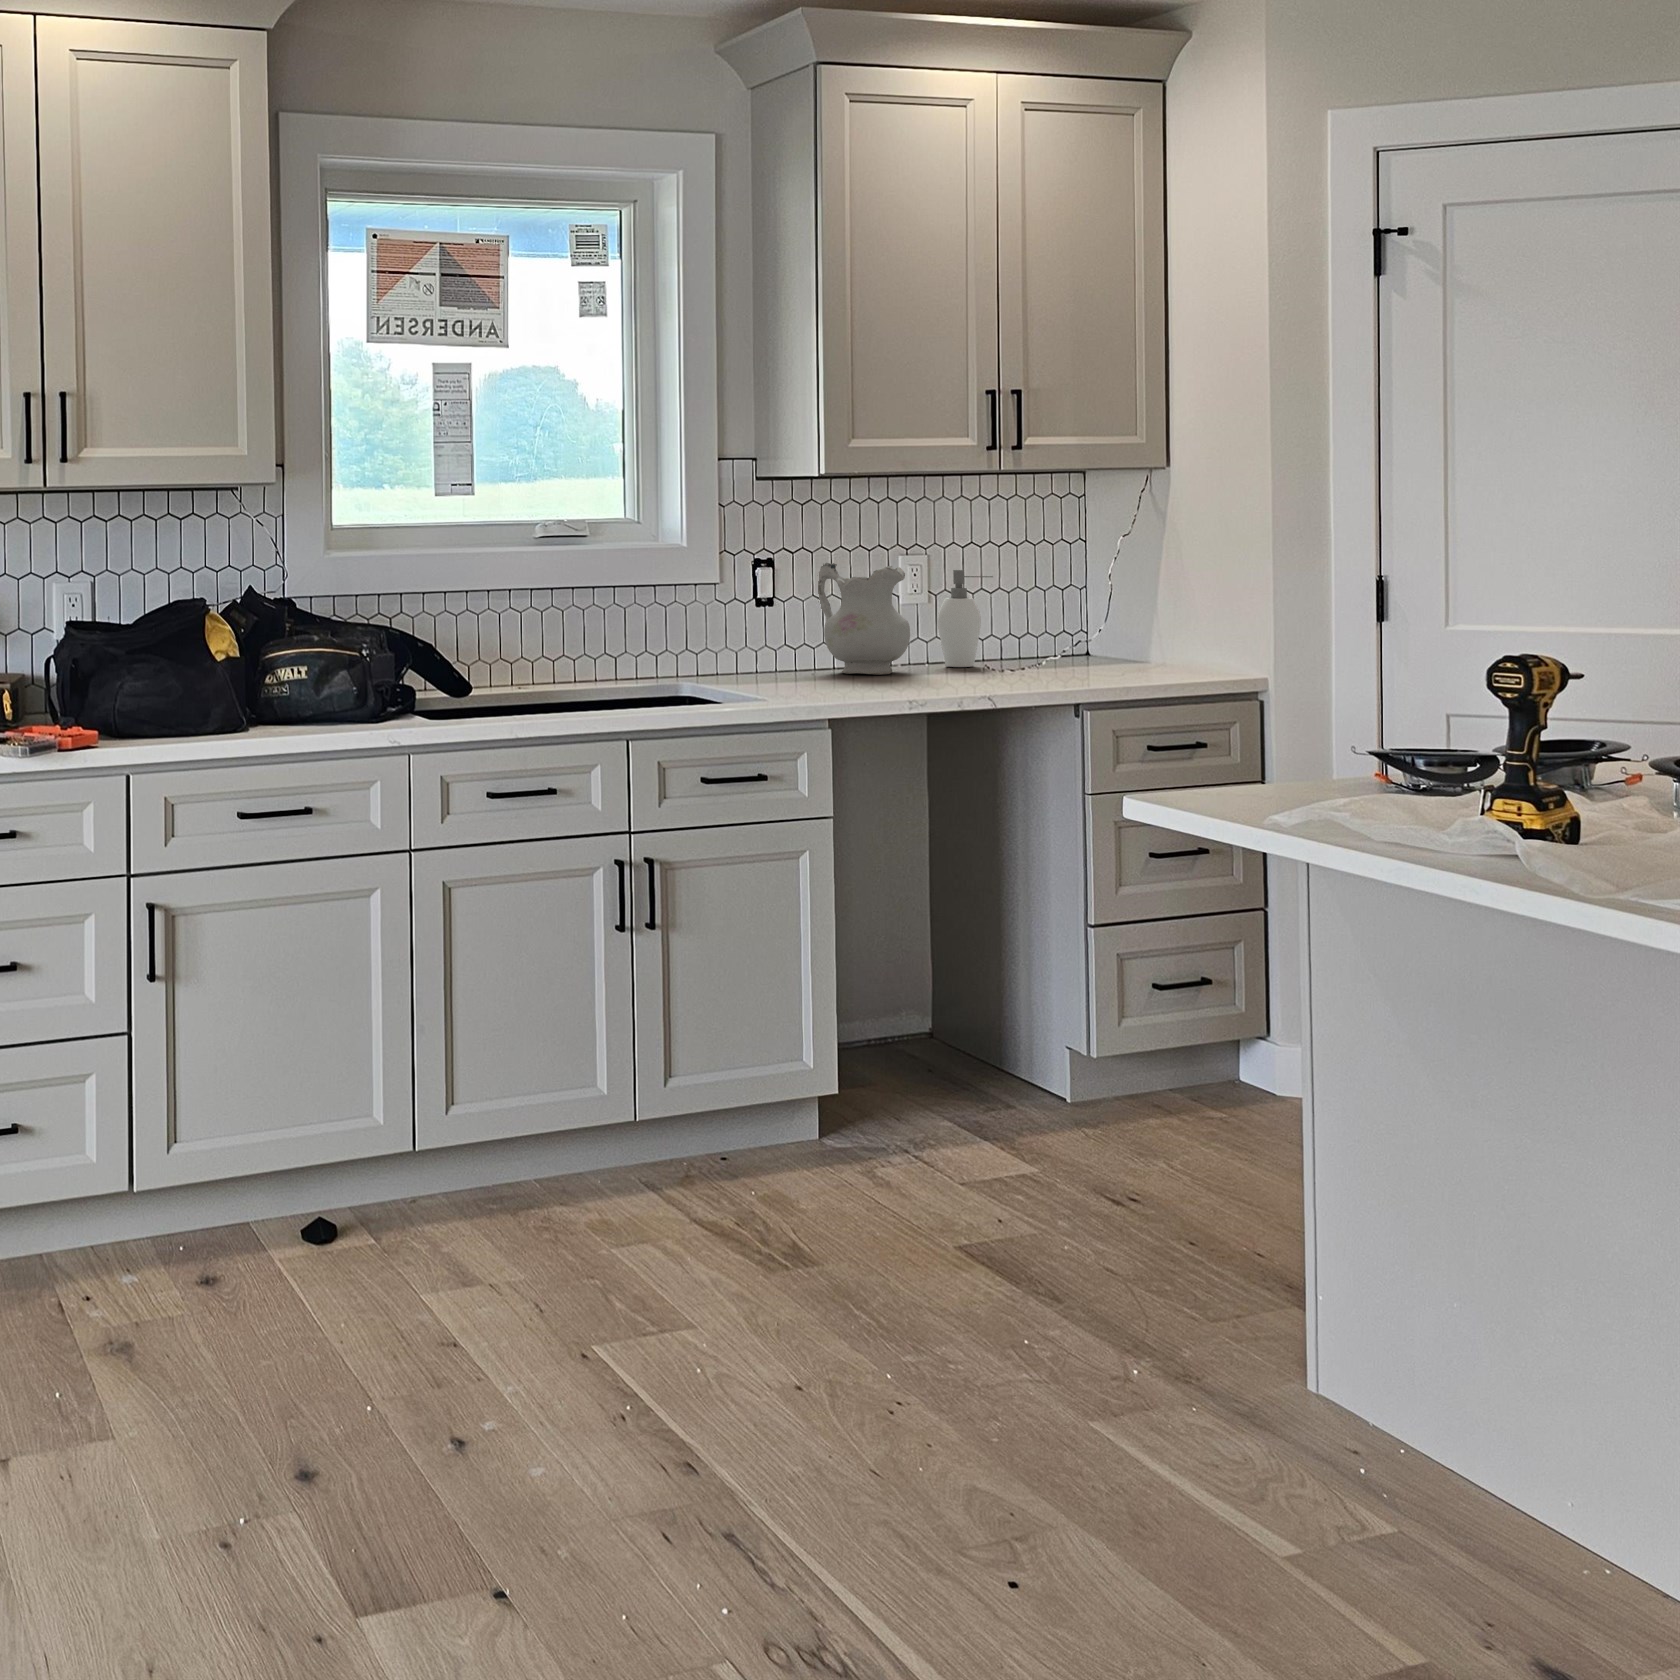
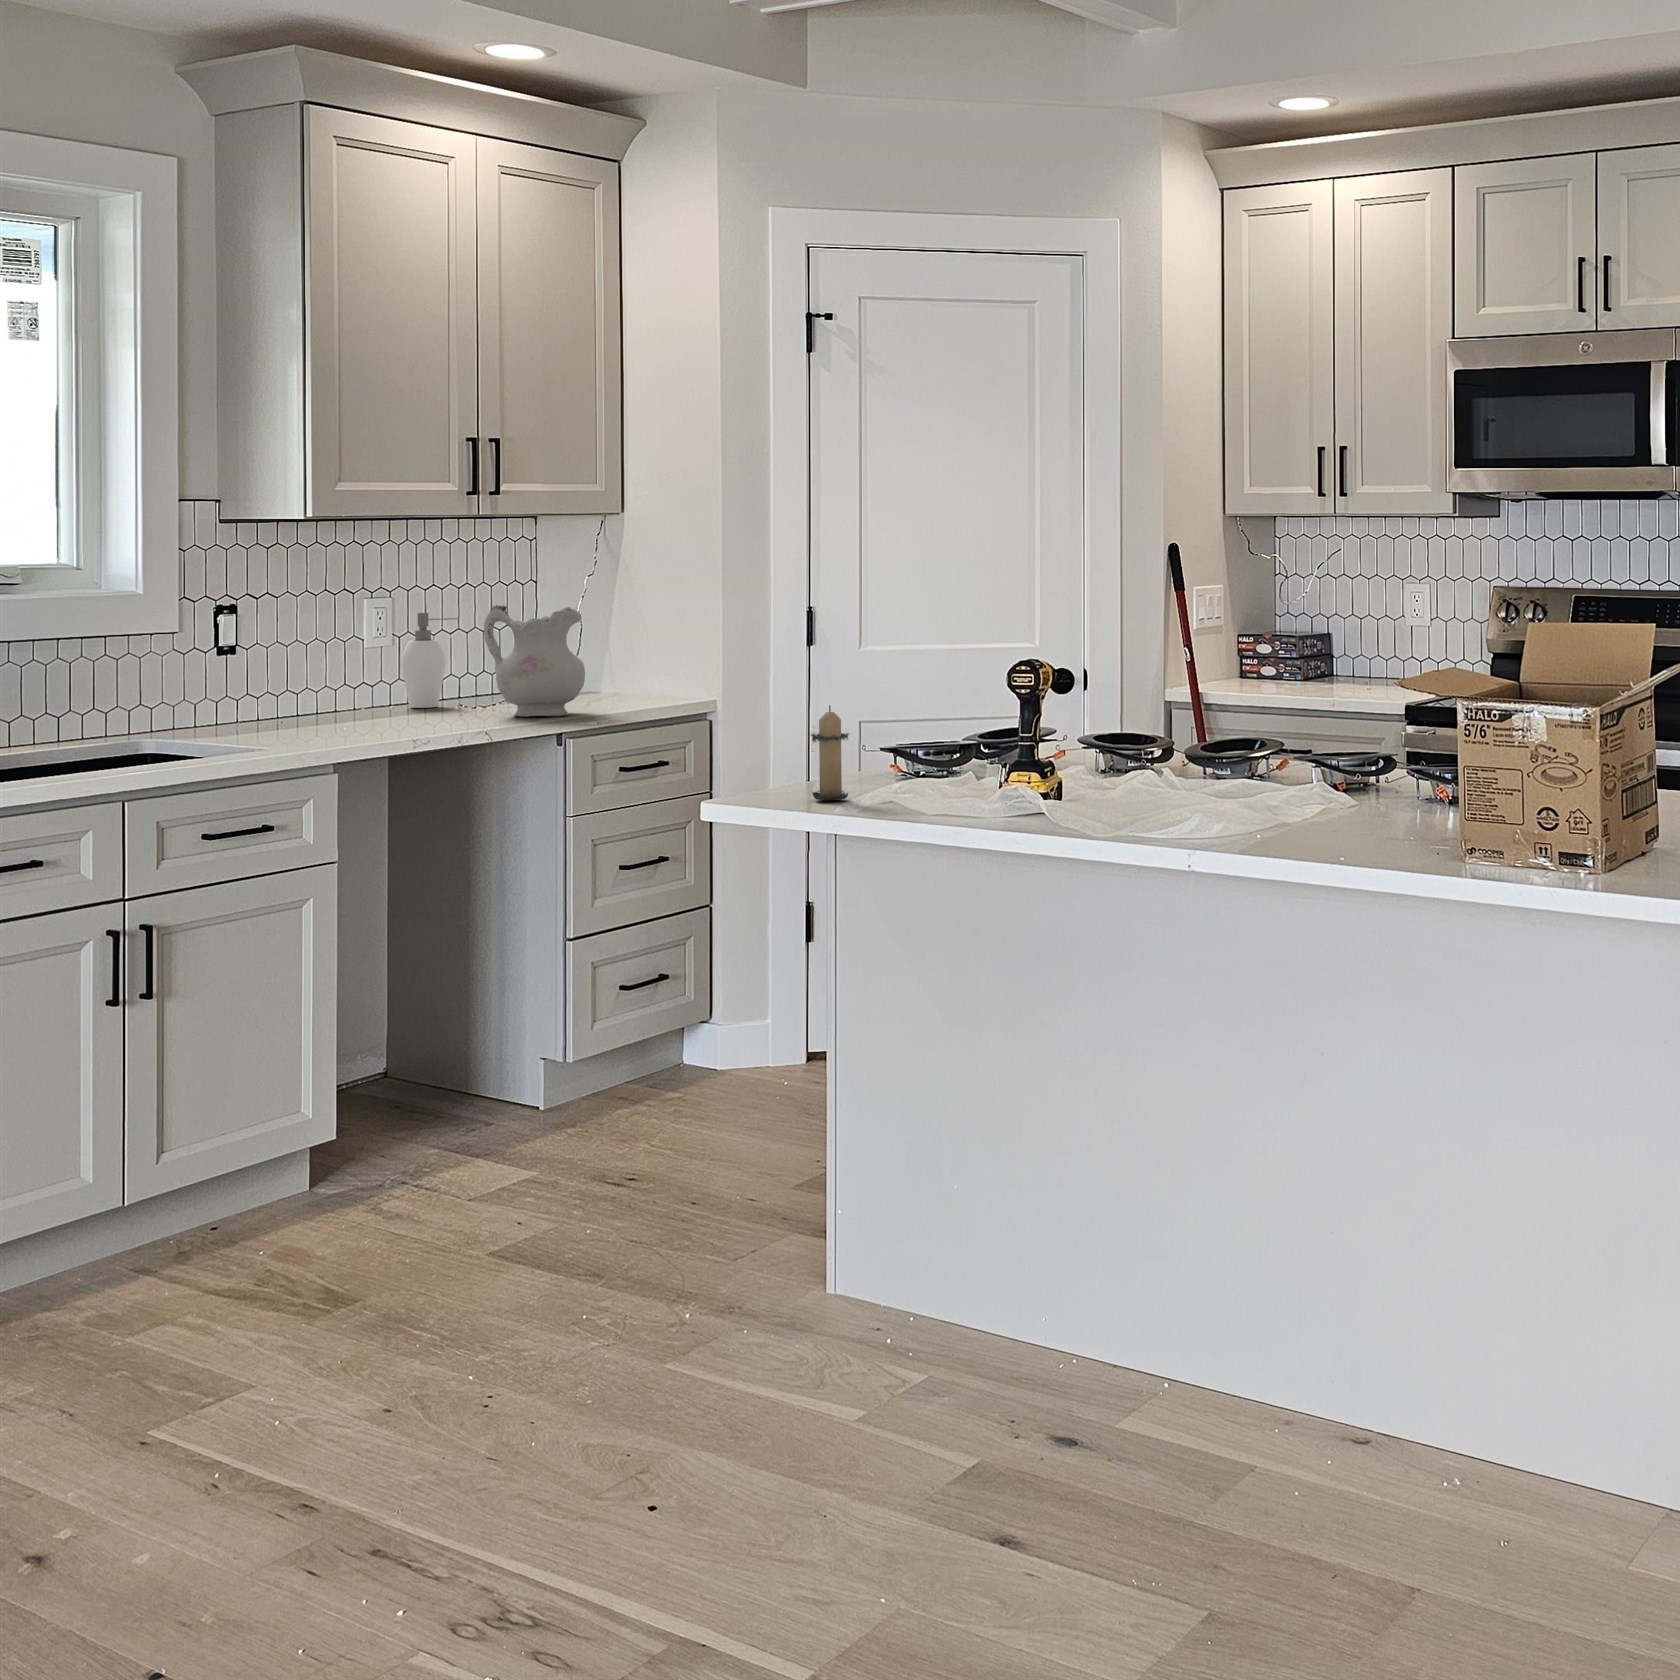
ceramic pitcher: present [817,563,910,675] -> present [484,605,585,717]
candle: none [1251,693,1309,807] -> present [811,705,849,800]

